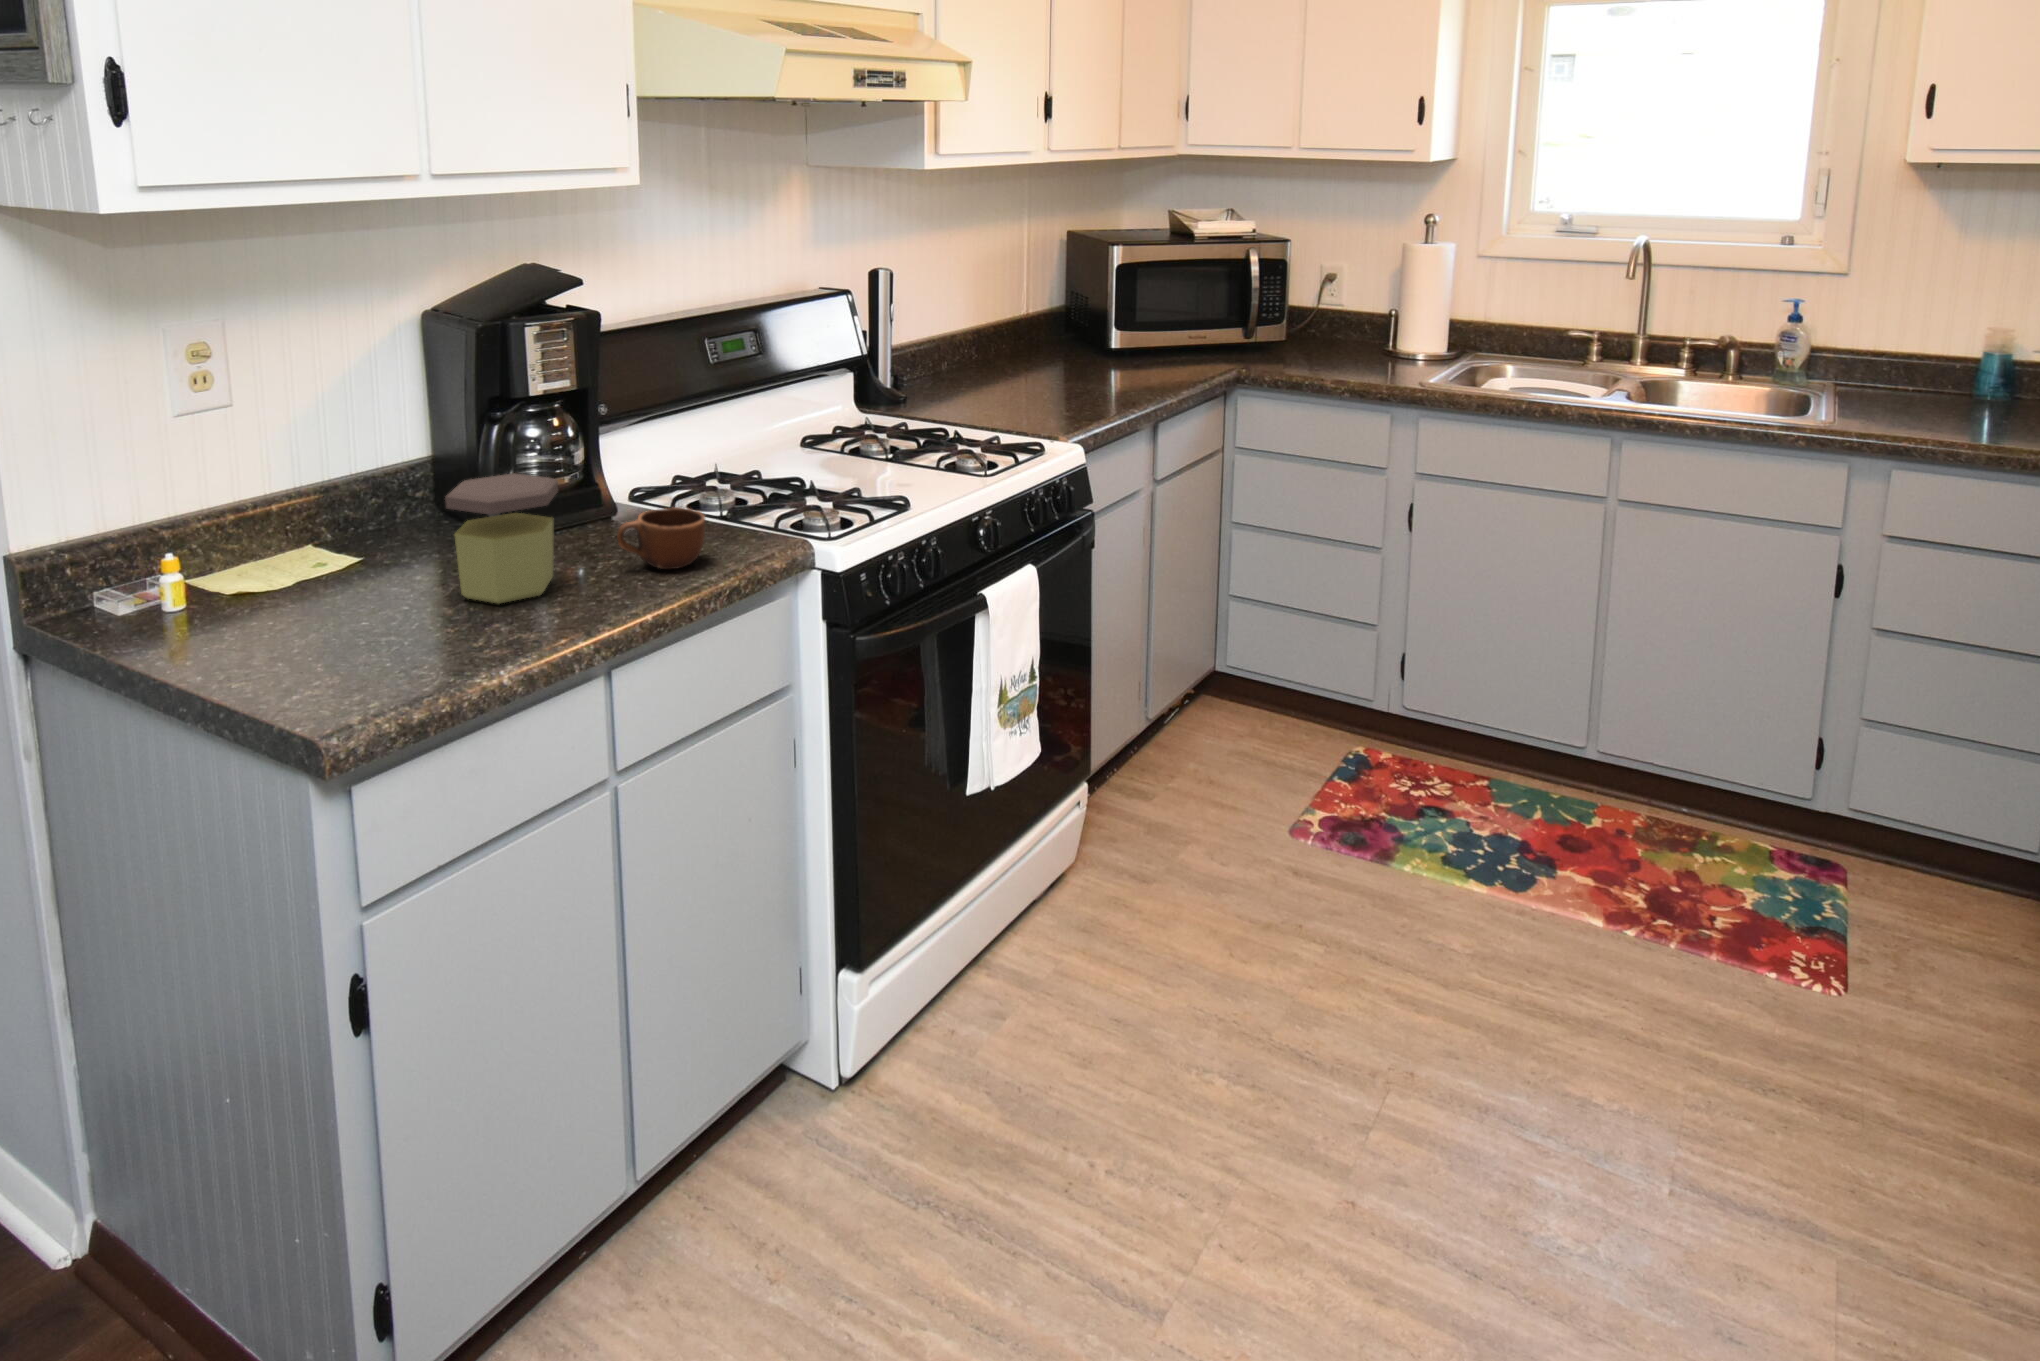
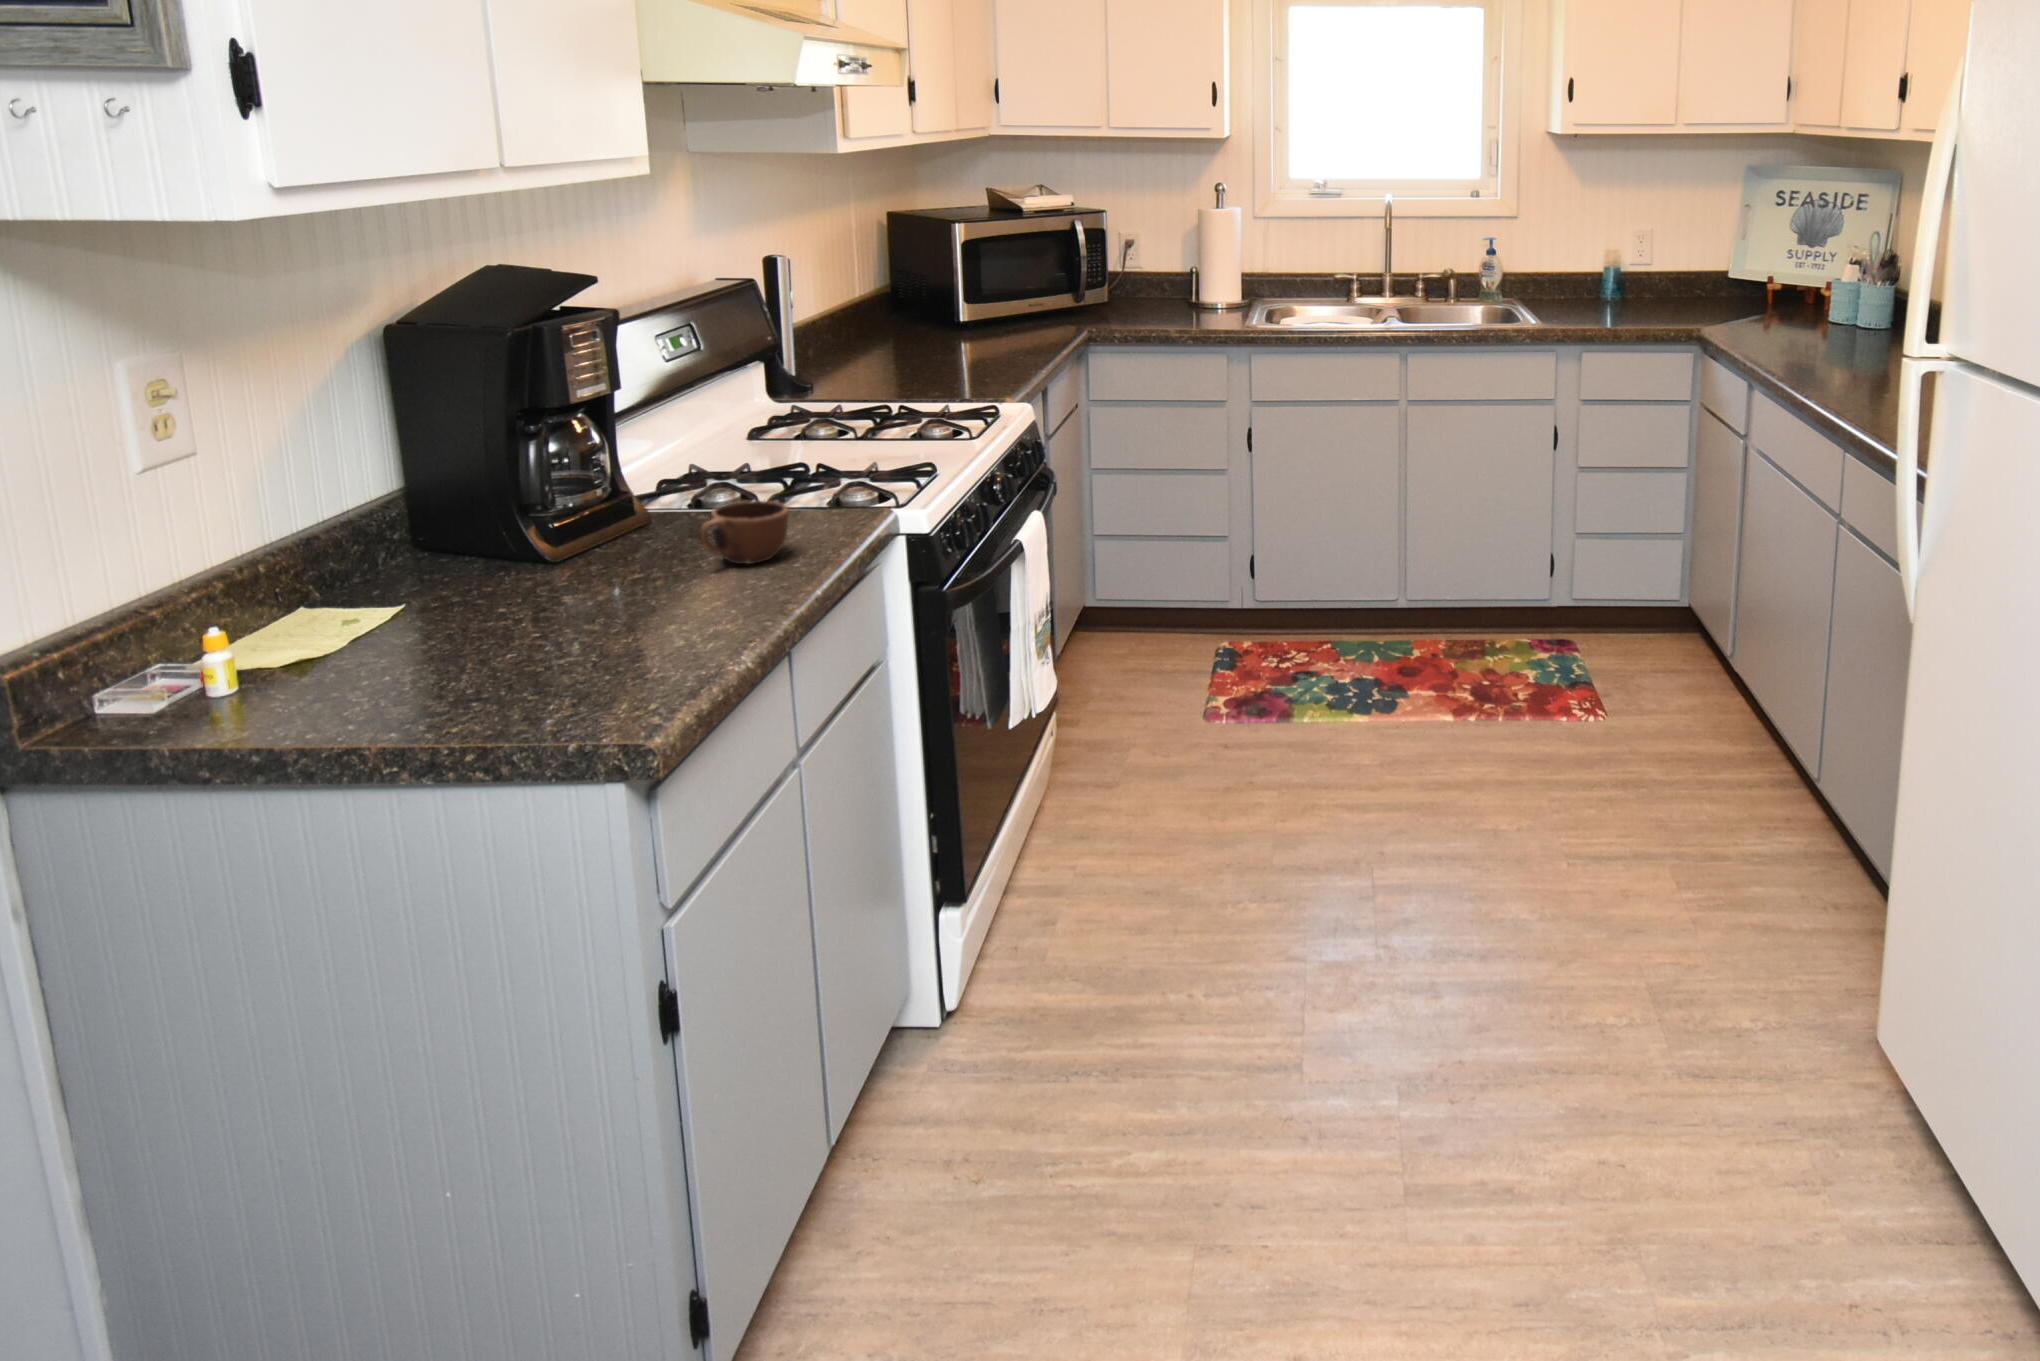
jar: present [445,473,558,604] -> none [517,484,650,628]

